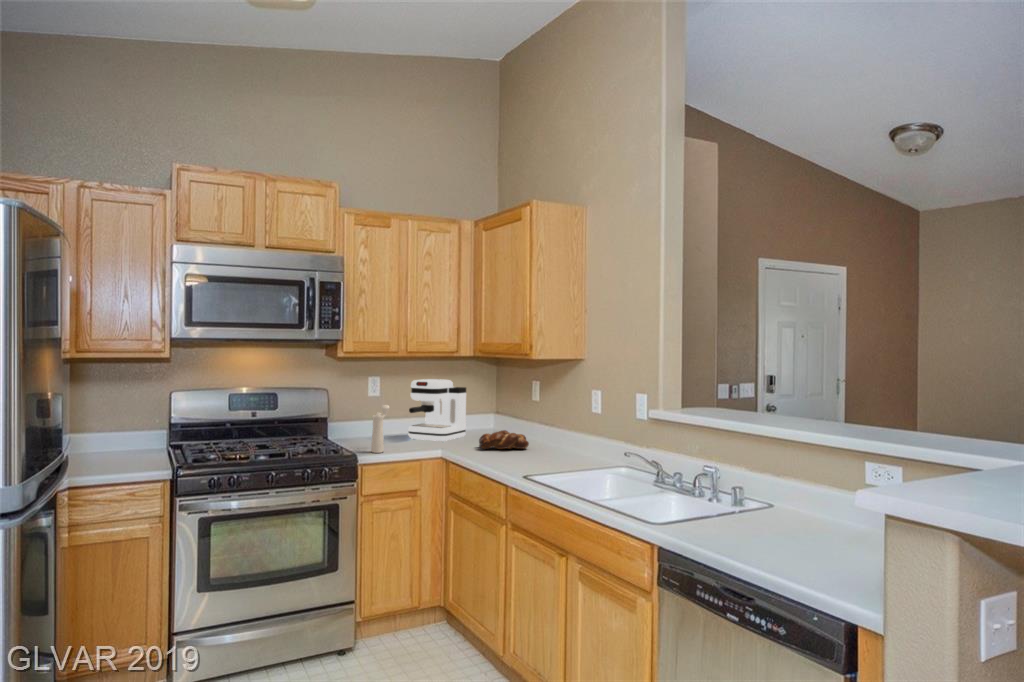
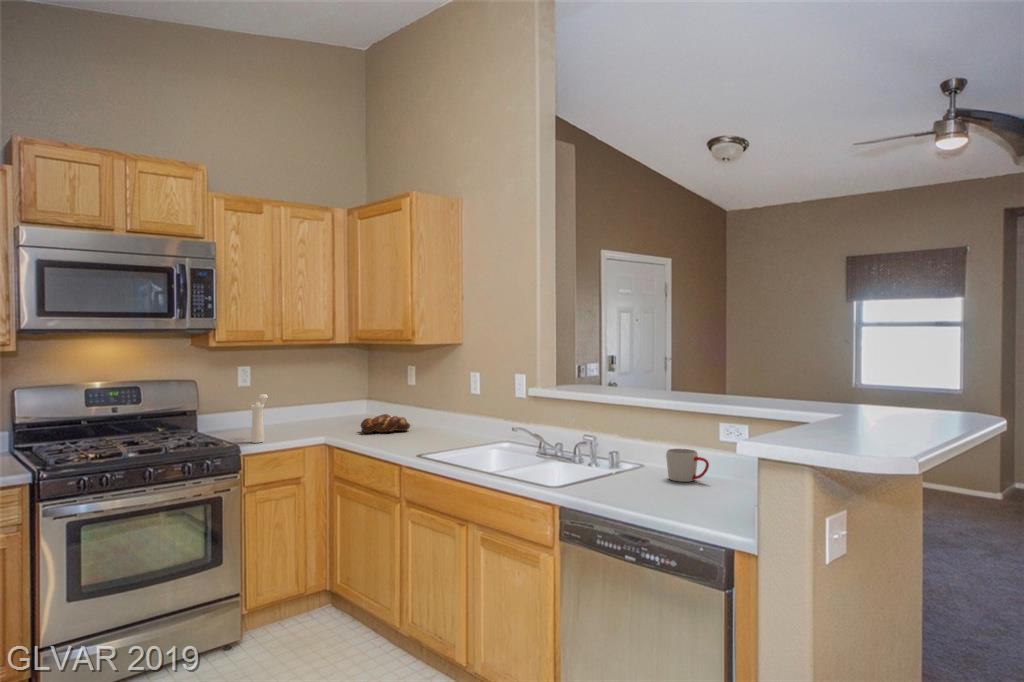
coffee maker: present [408,379,466,442] -> none [284,367,343,429]
mug: none [795,491,847,531] -> present [666,449,709,482]

